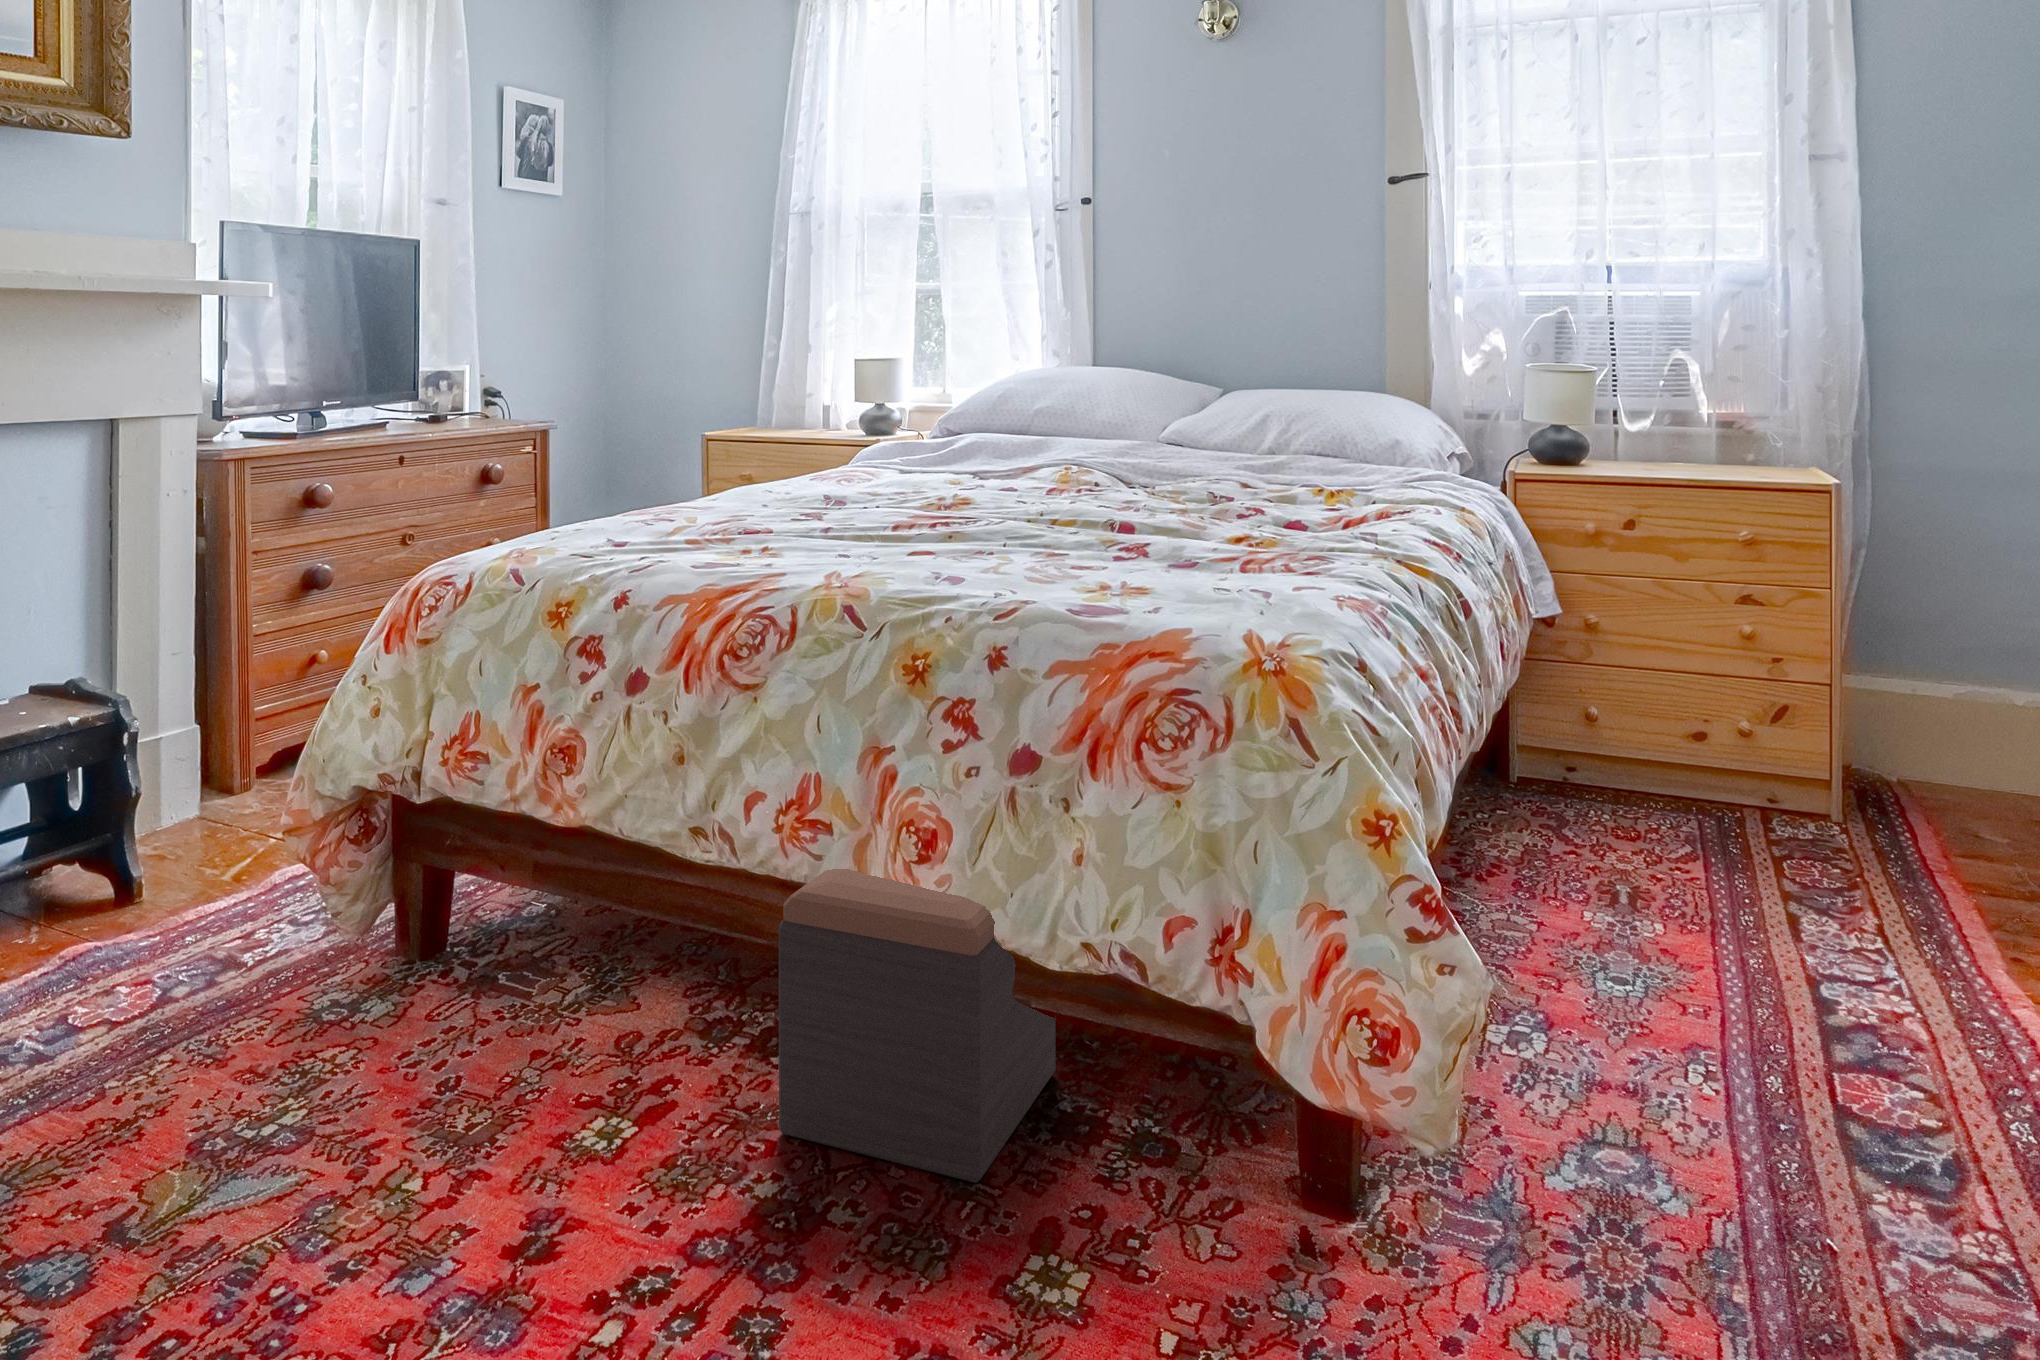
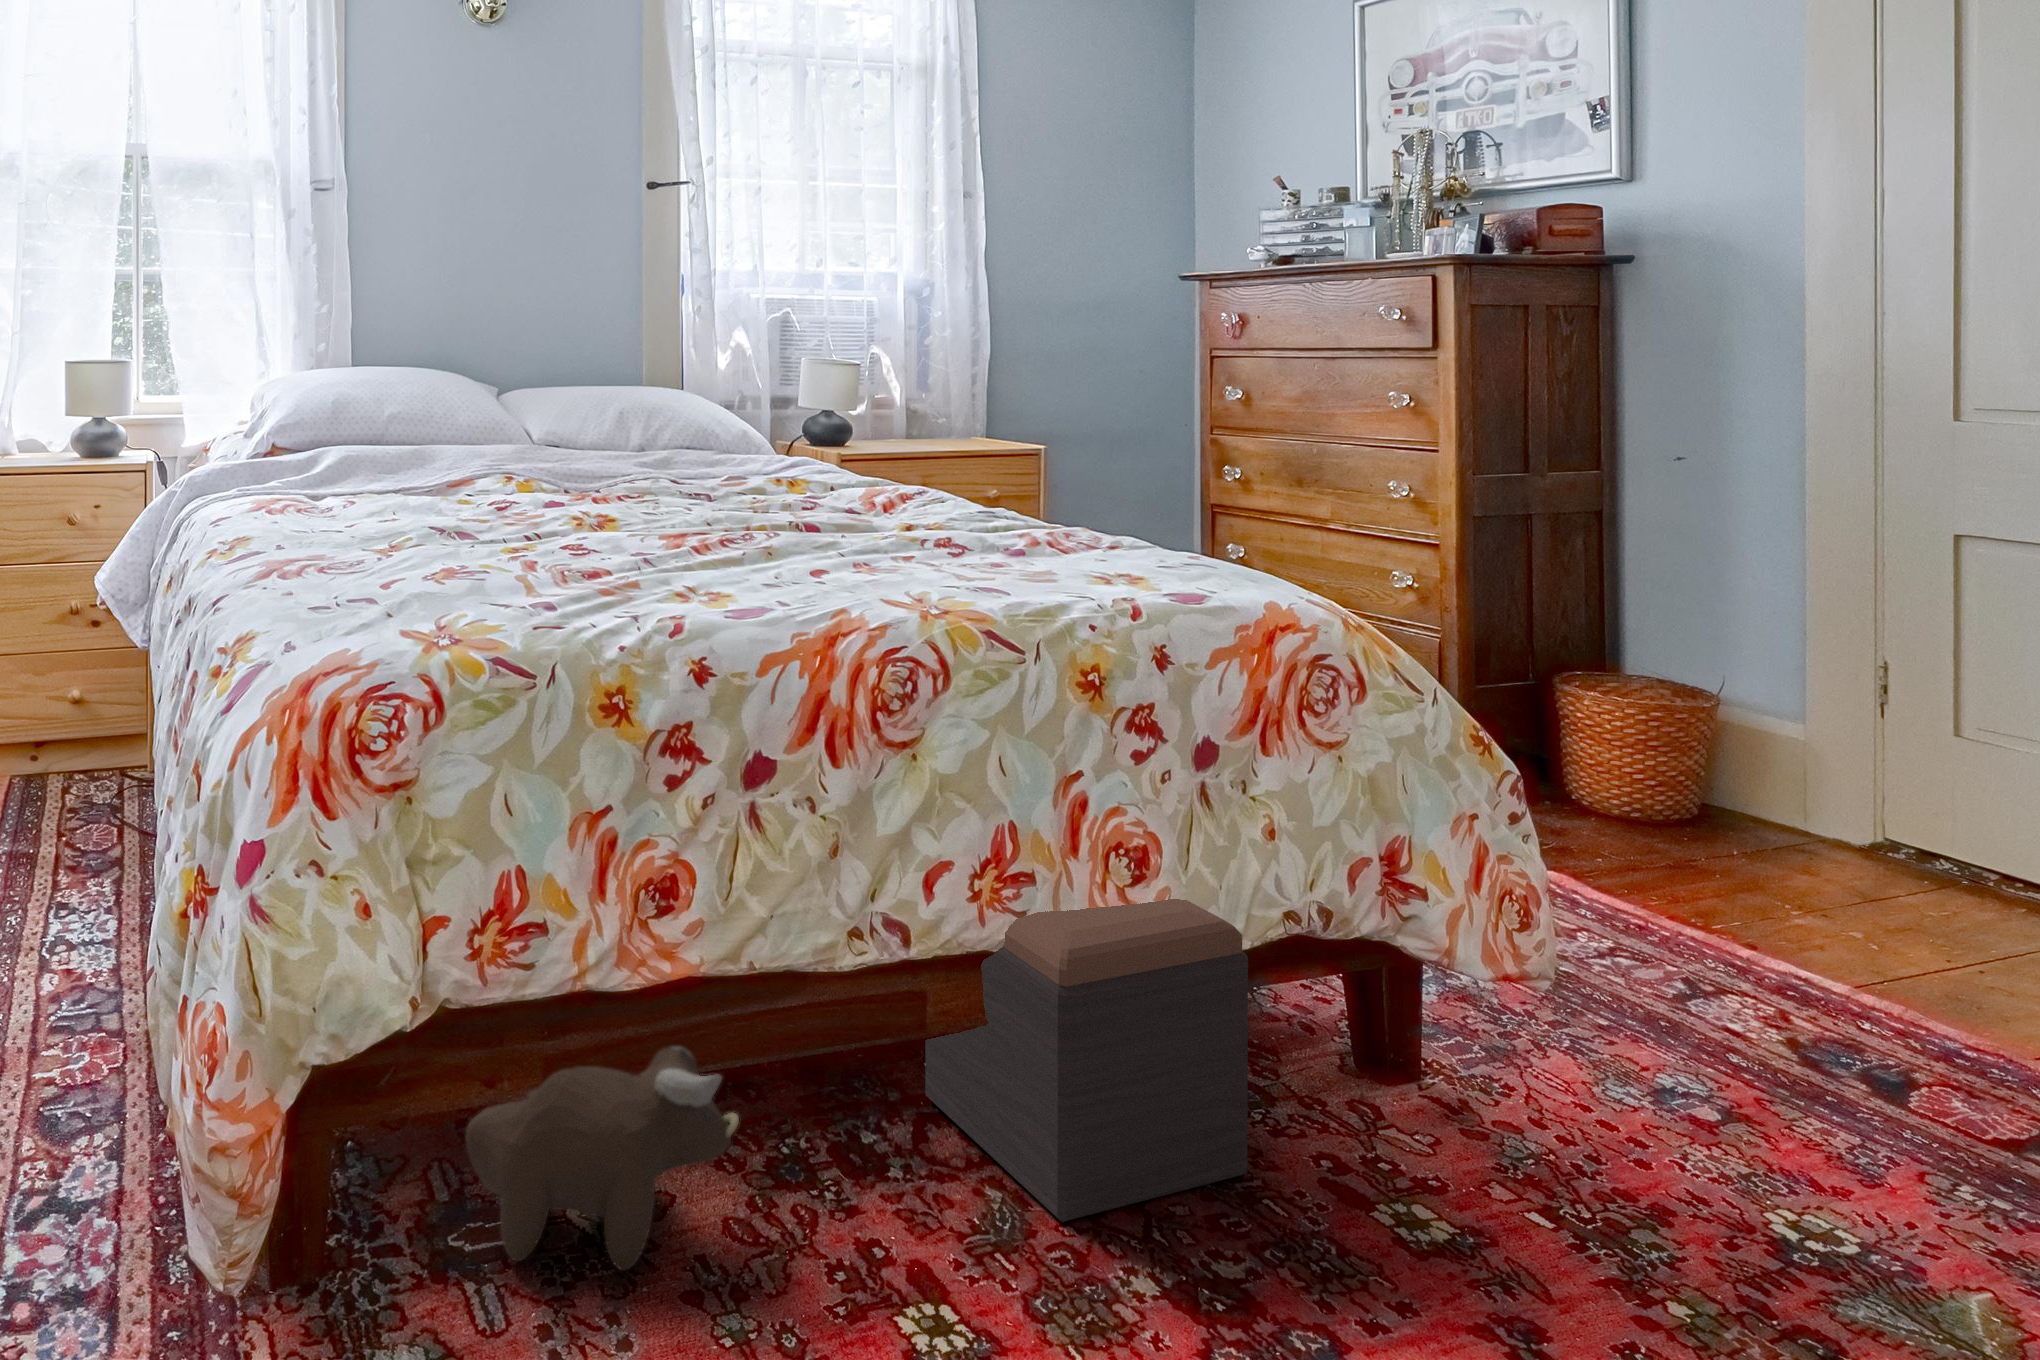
plush toy: none [479,872,640,1026] -> present [466,1047,739,1271]

